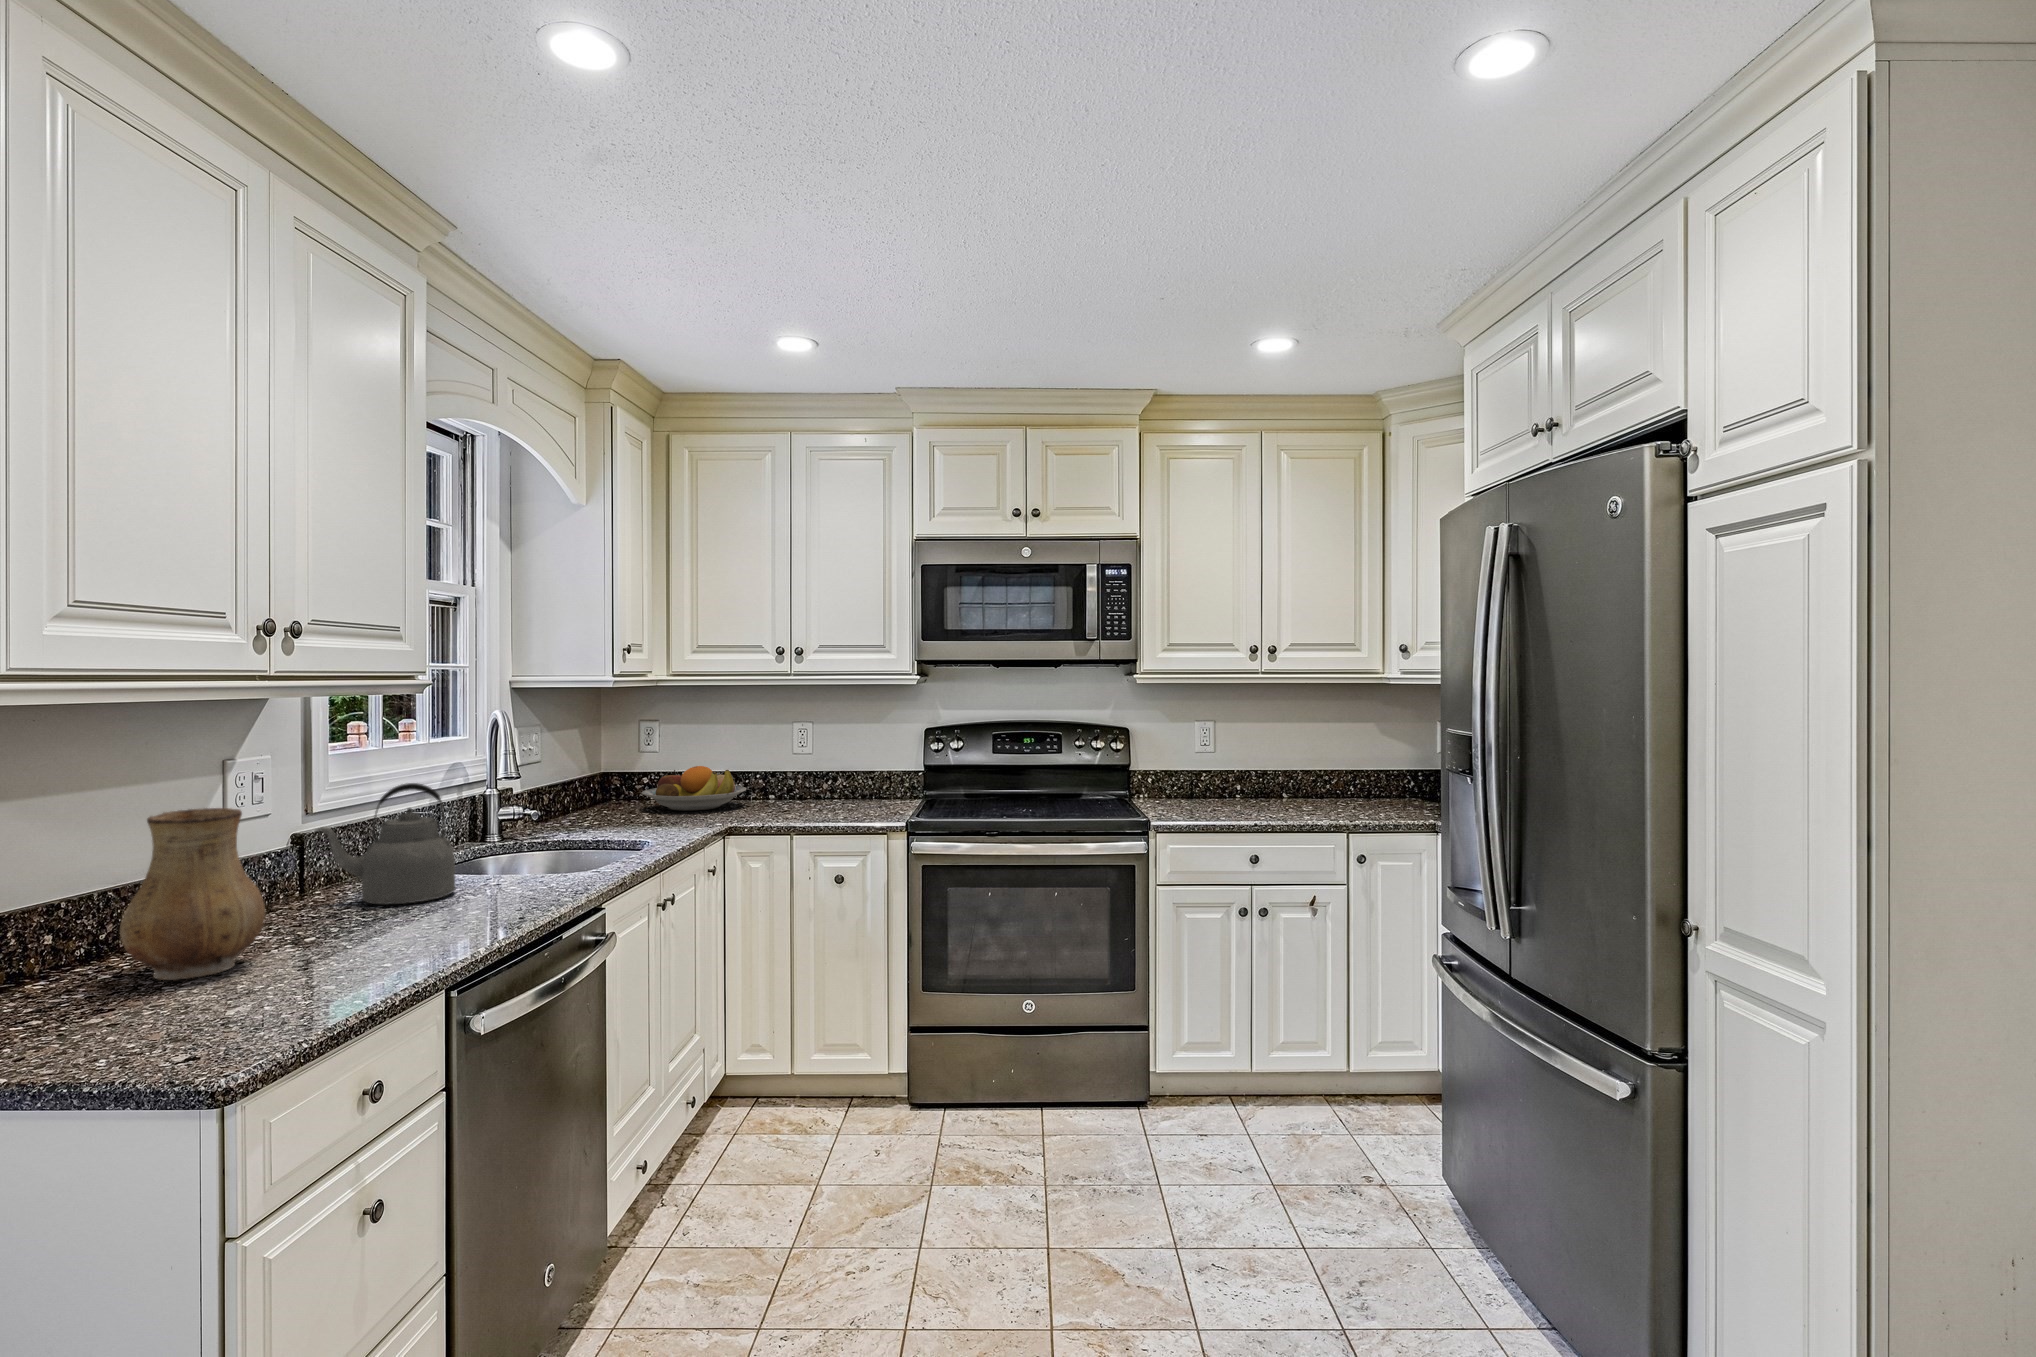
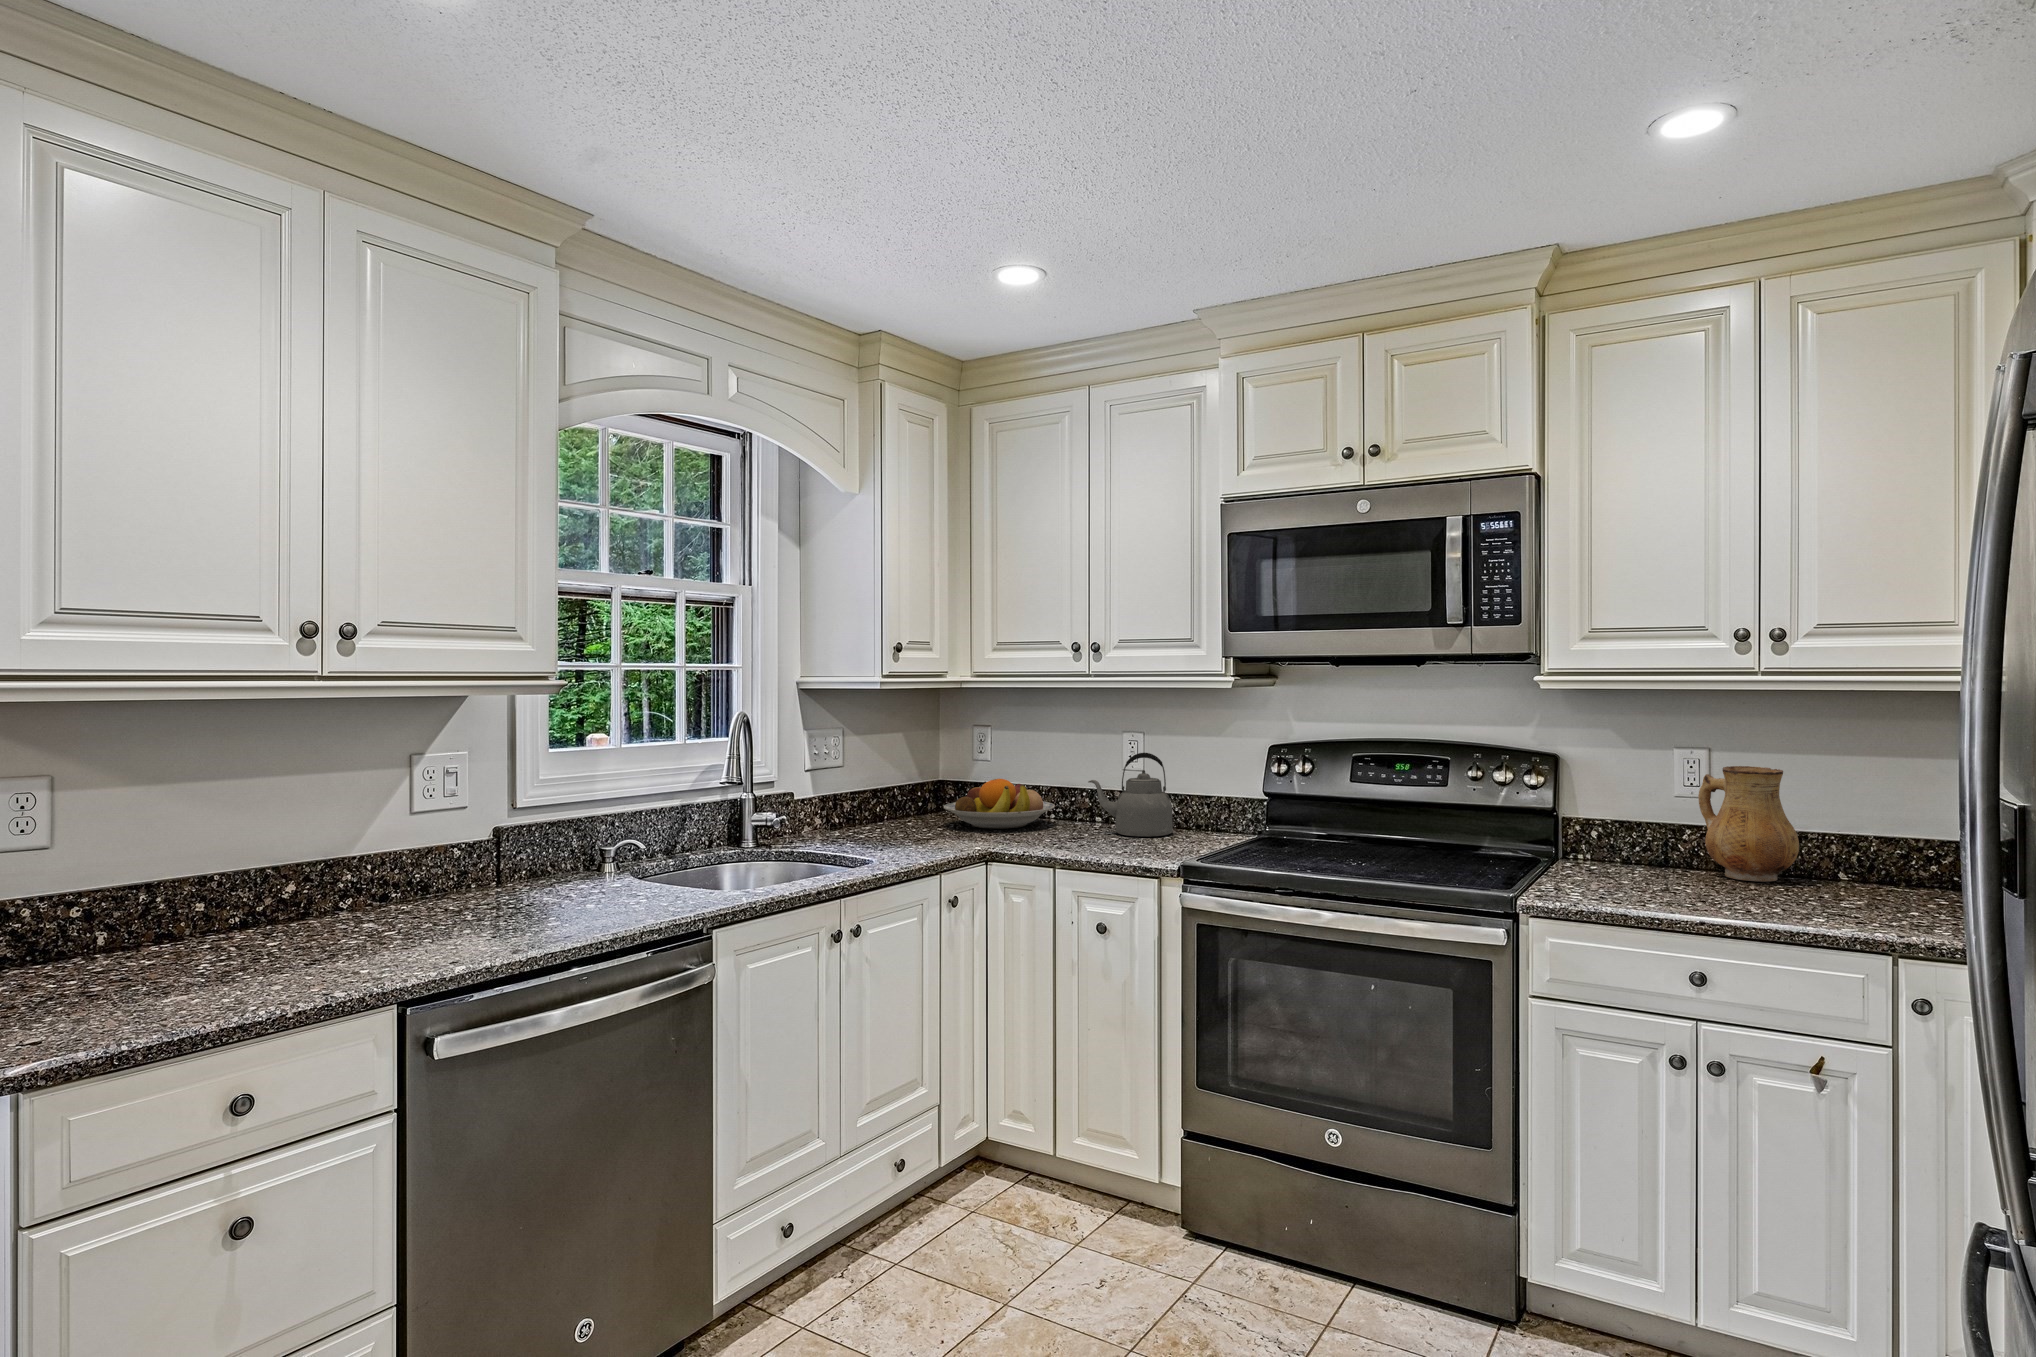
kettle: present [315,783,456,905] -> present [1088,753,1173,837]
ceramic pitcher: present [120,808,265,980] -> present [1698,766,1799,882]

